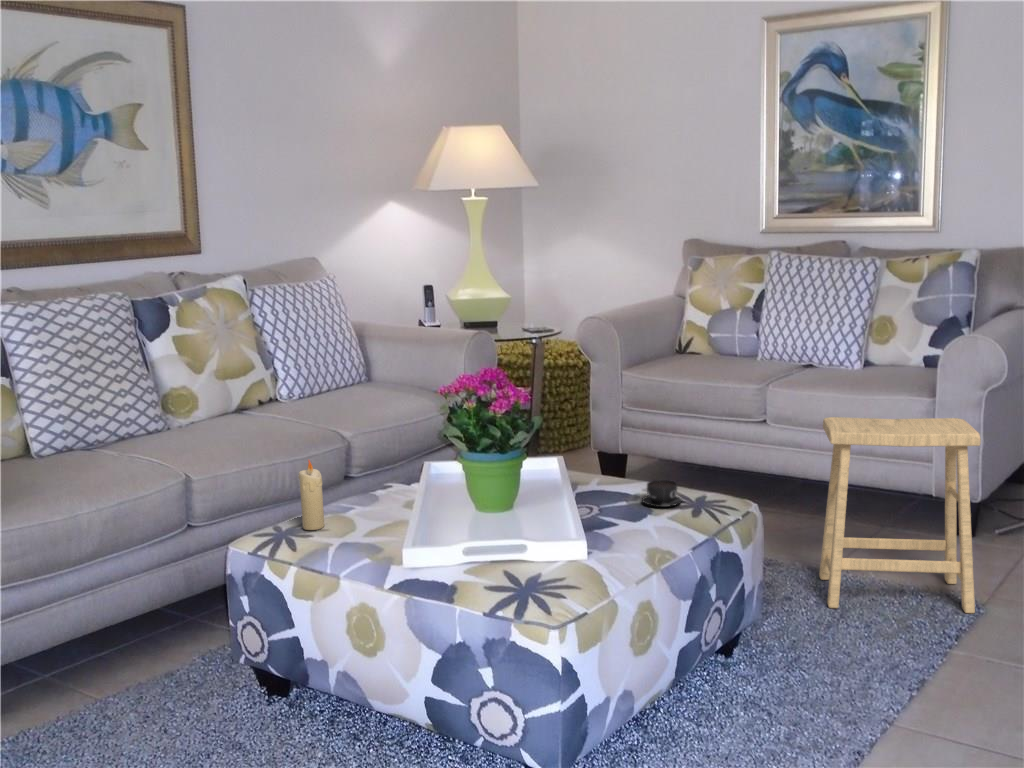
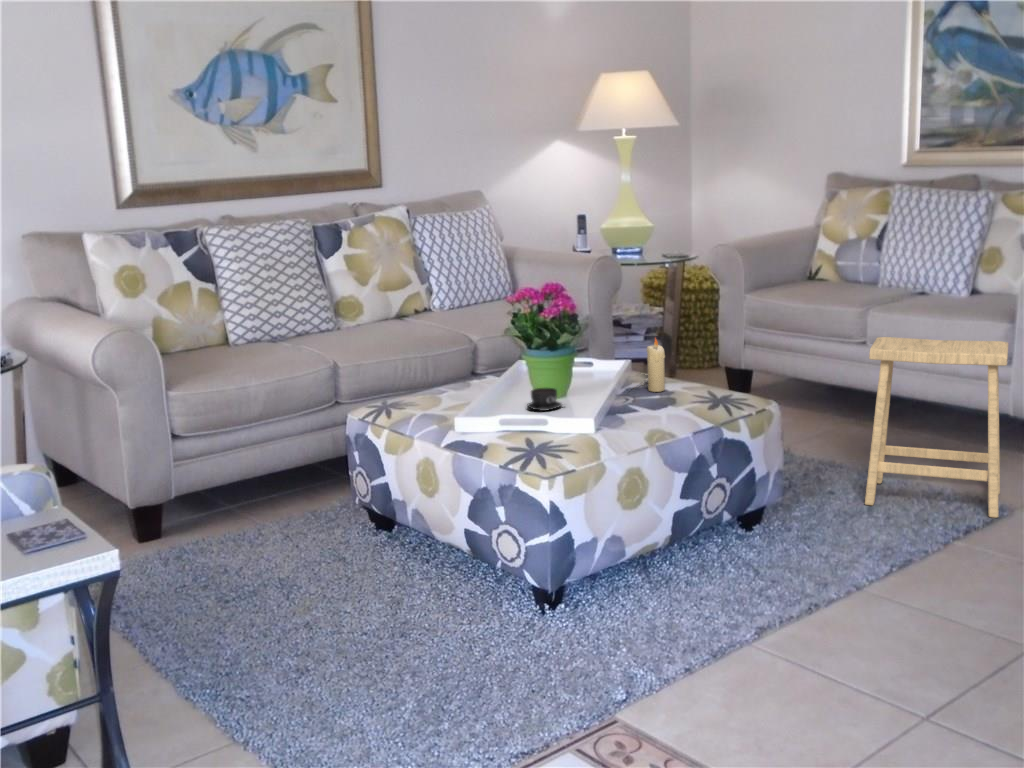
candle: present [298,461,324,530] -> present [647,339,665,392]
teacup: present [642,480,683,507] -> present [527,388,562,411]

